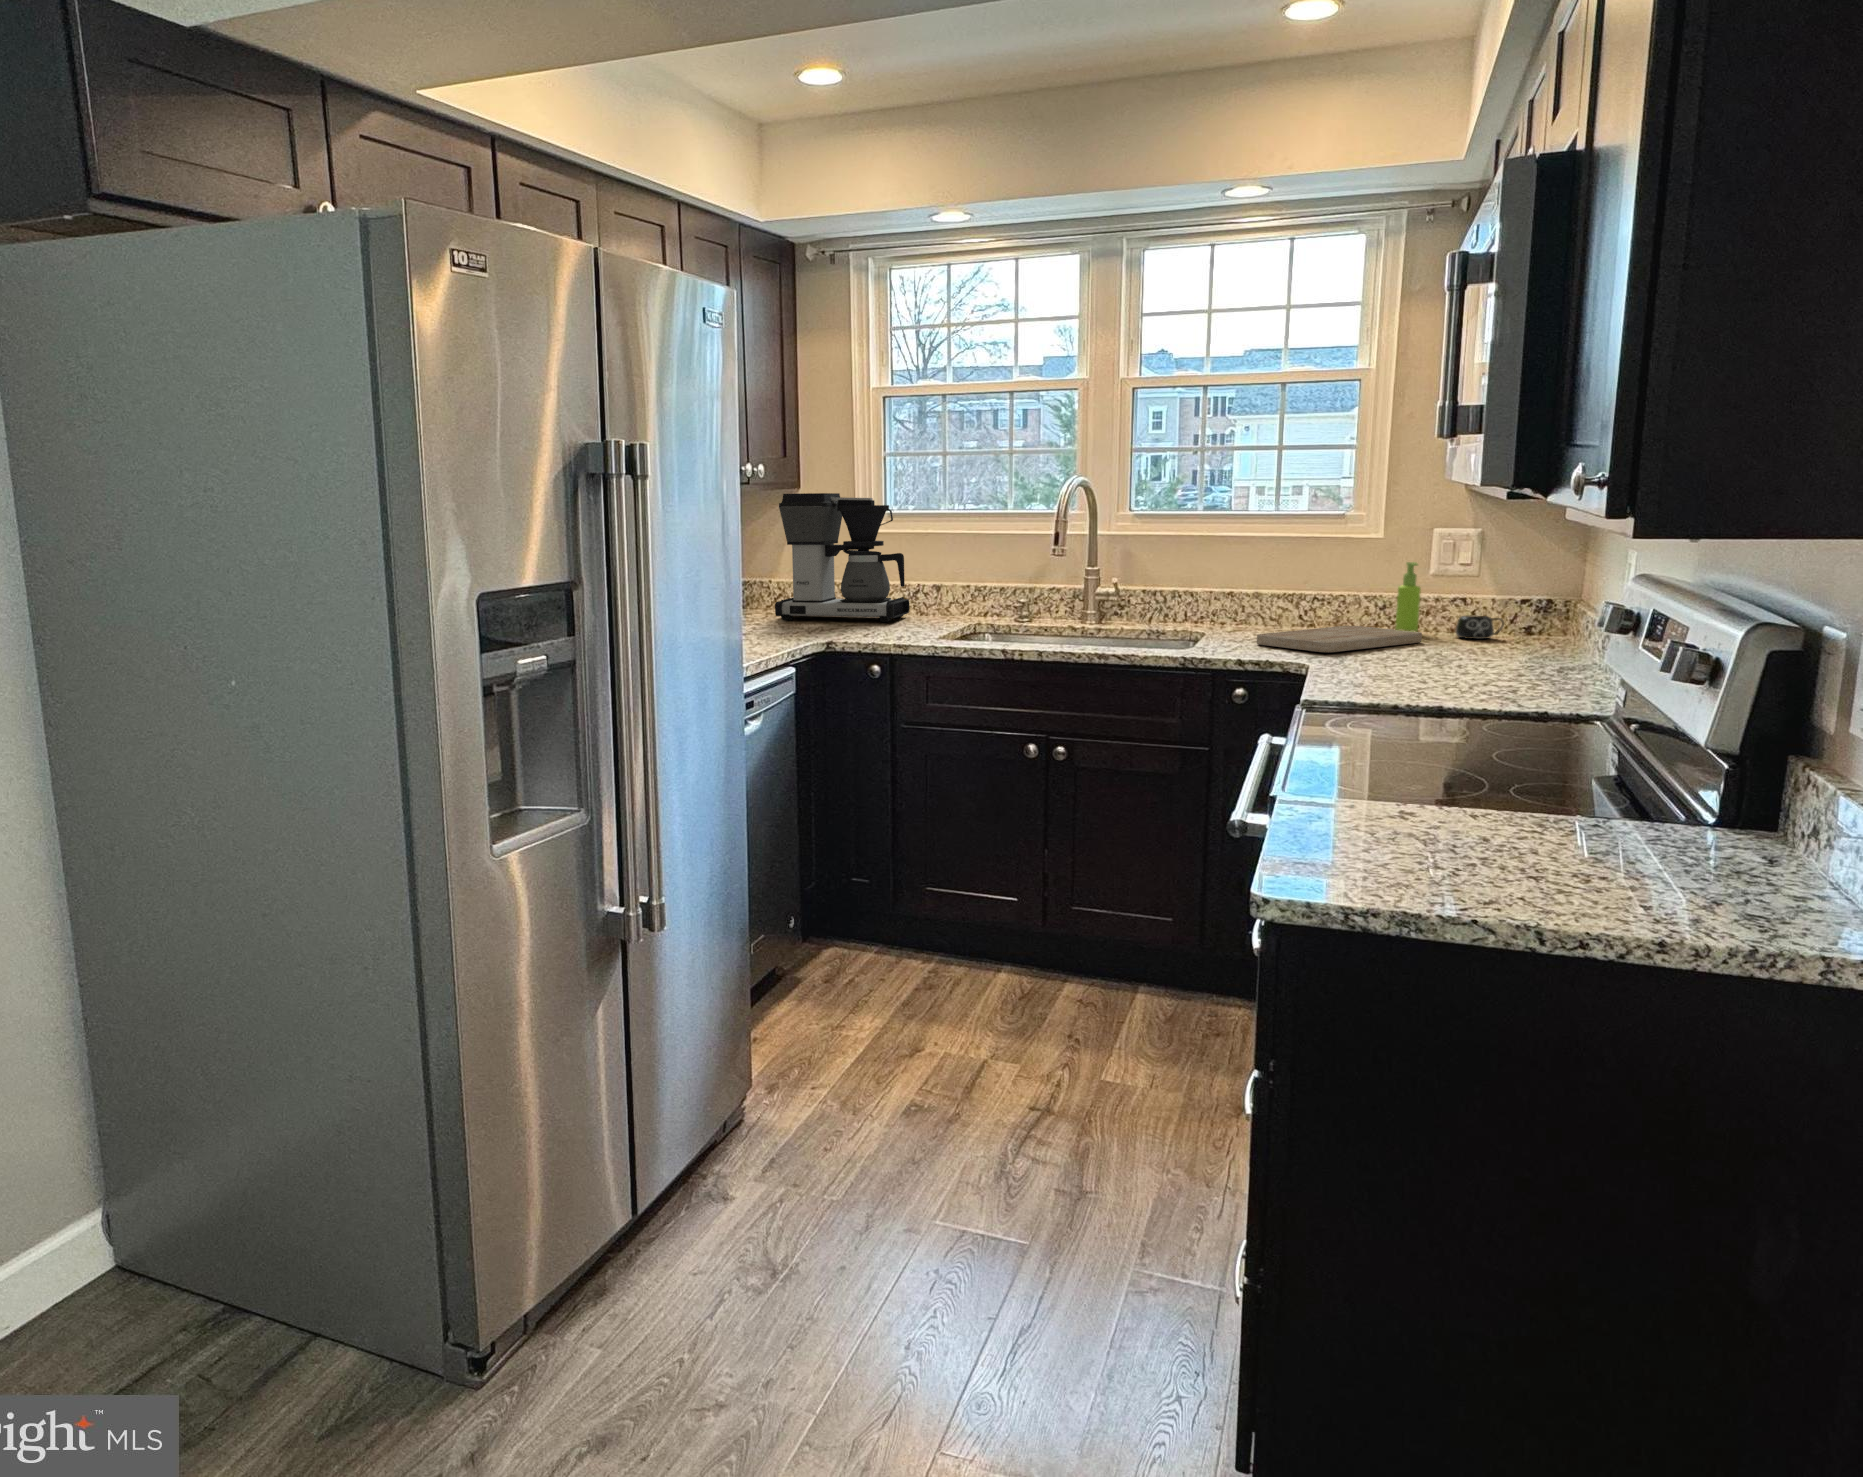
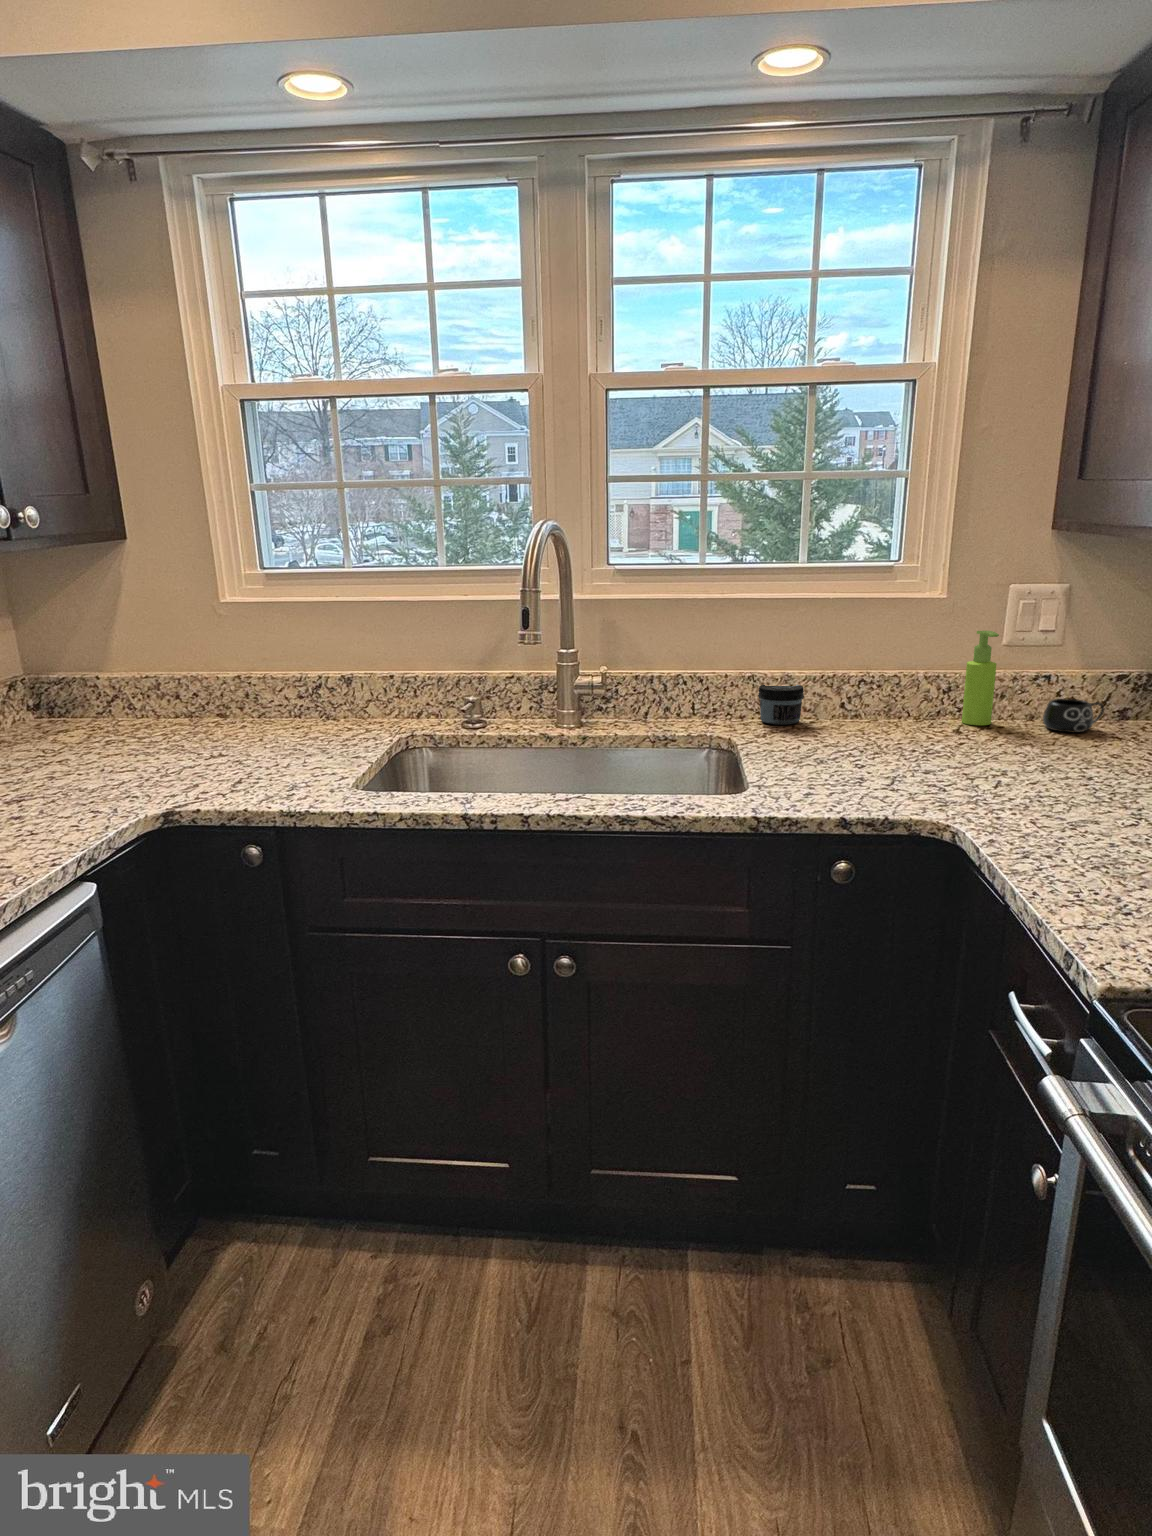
coffee maker: present [775,493,910,622] -> none [83,547,309,743]
jar: none [1235,600,1271,629] -> present [758,685,804,725]
cutting board: present [1257,626,1422,652] -> none [824,718,1024,786]

